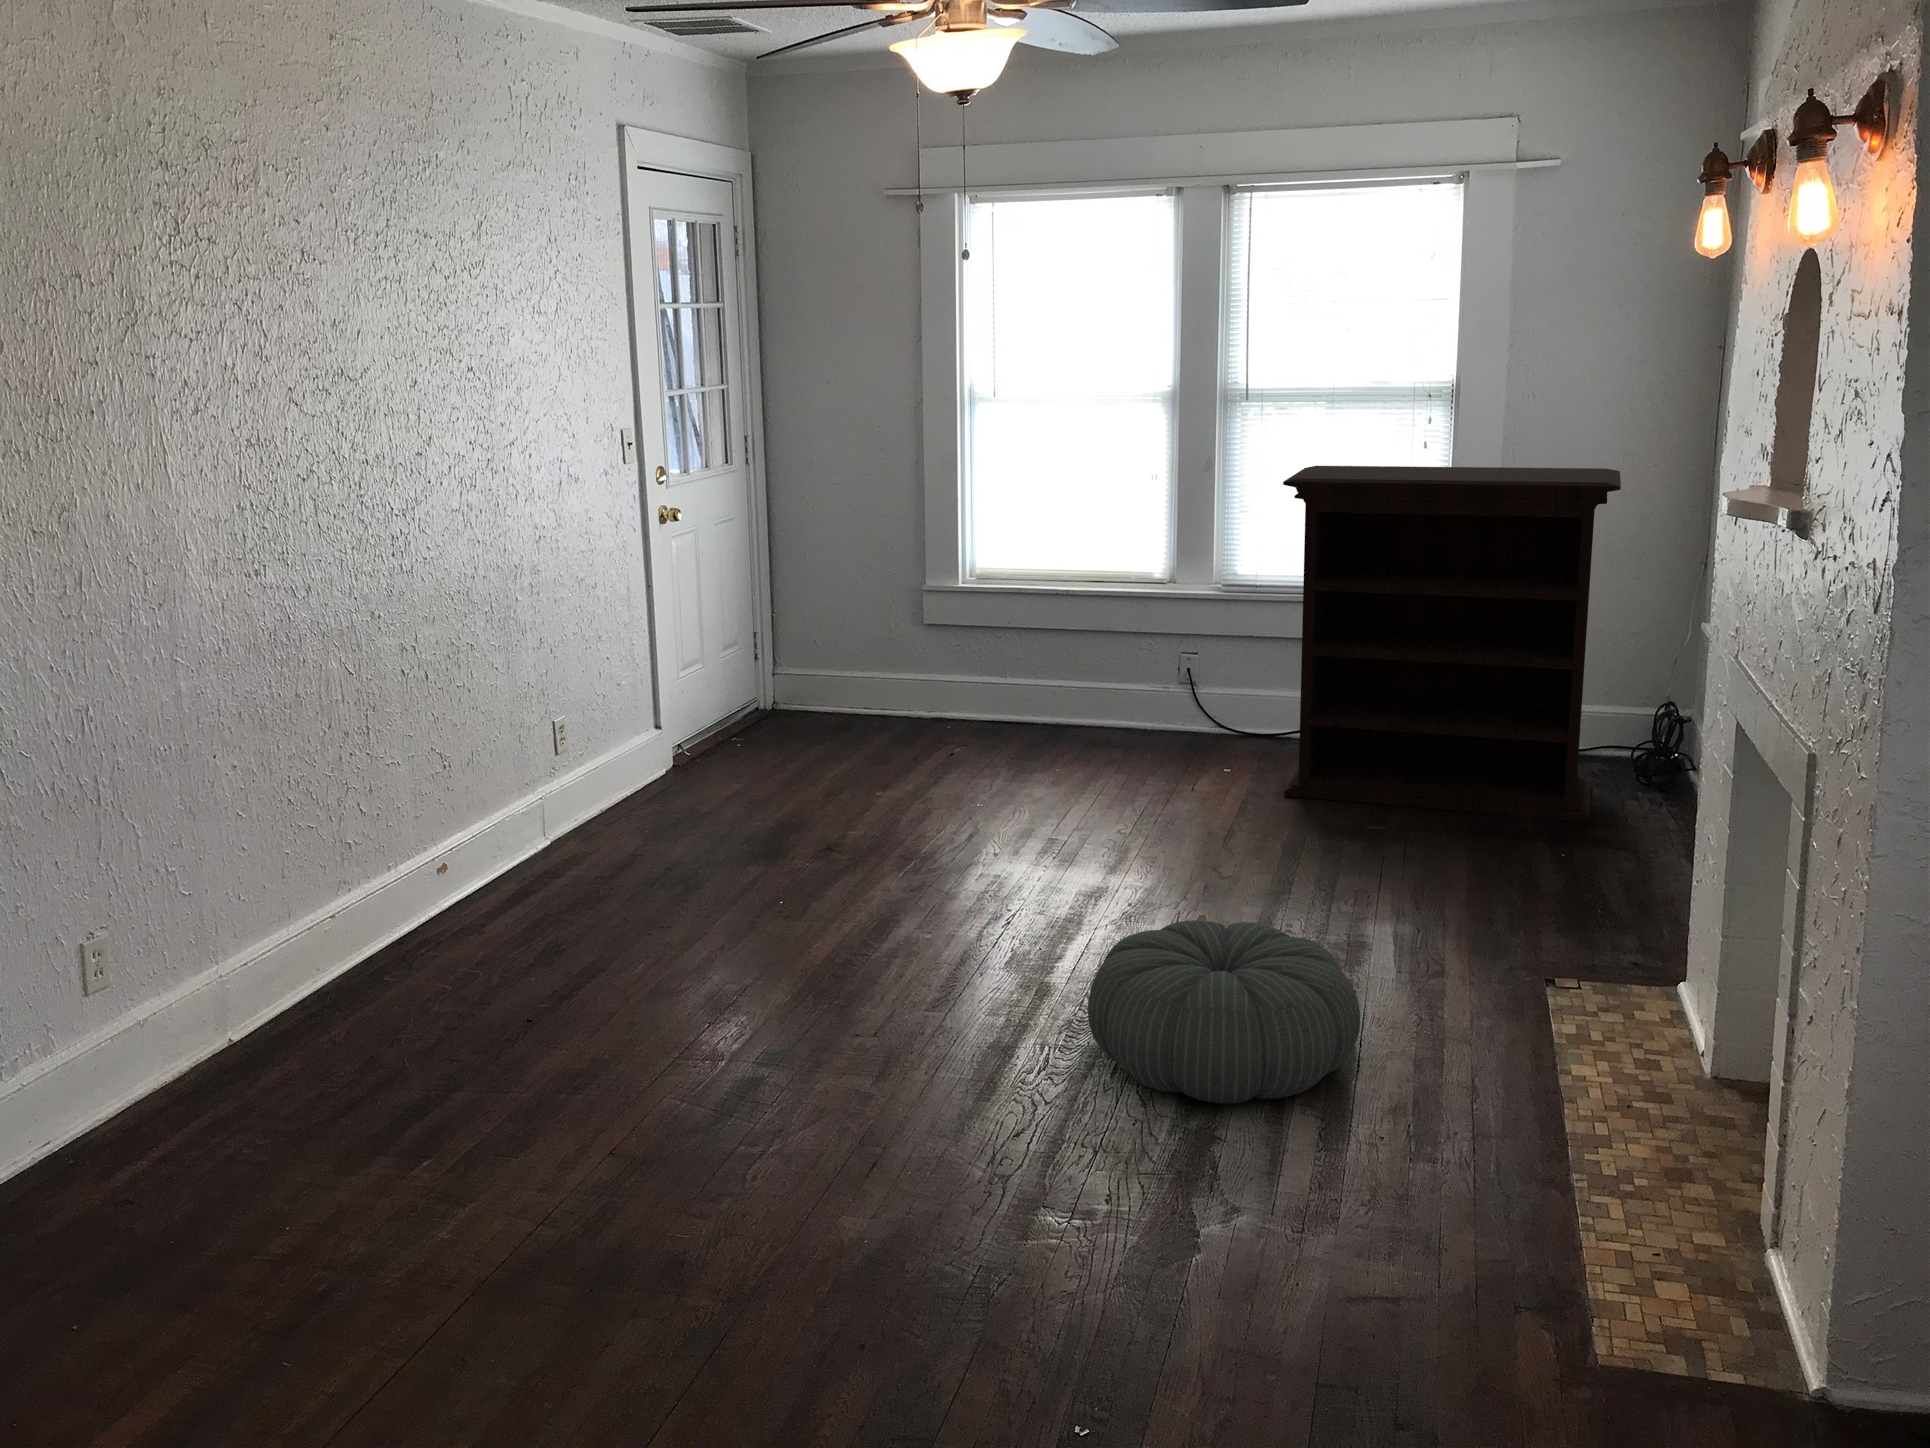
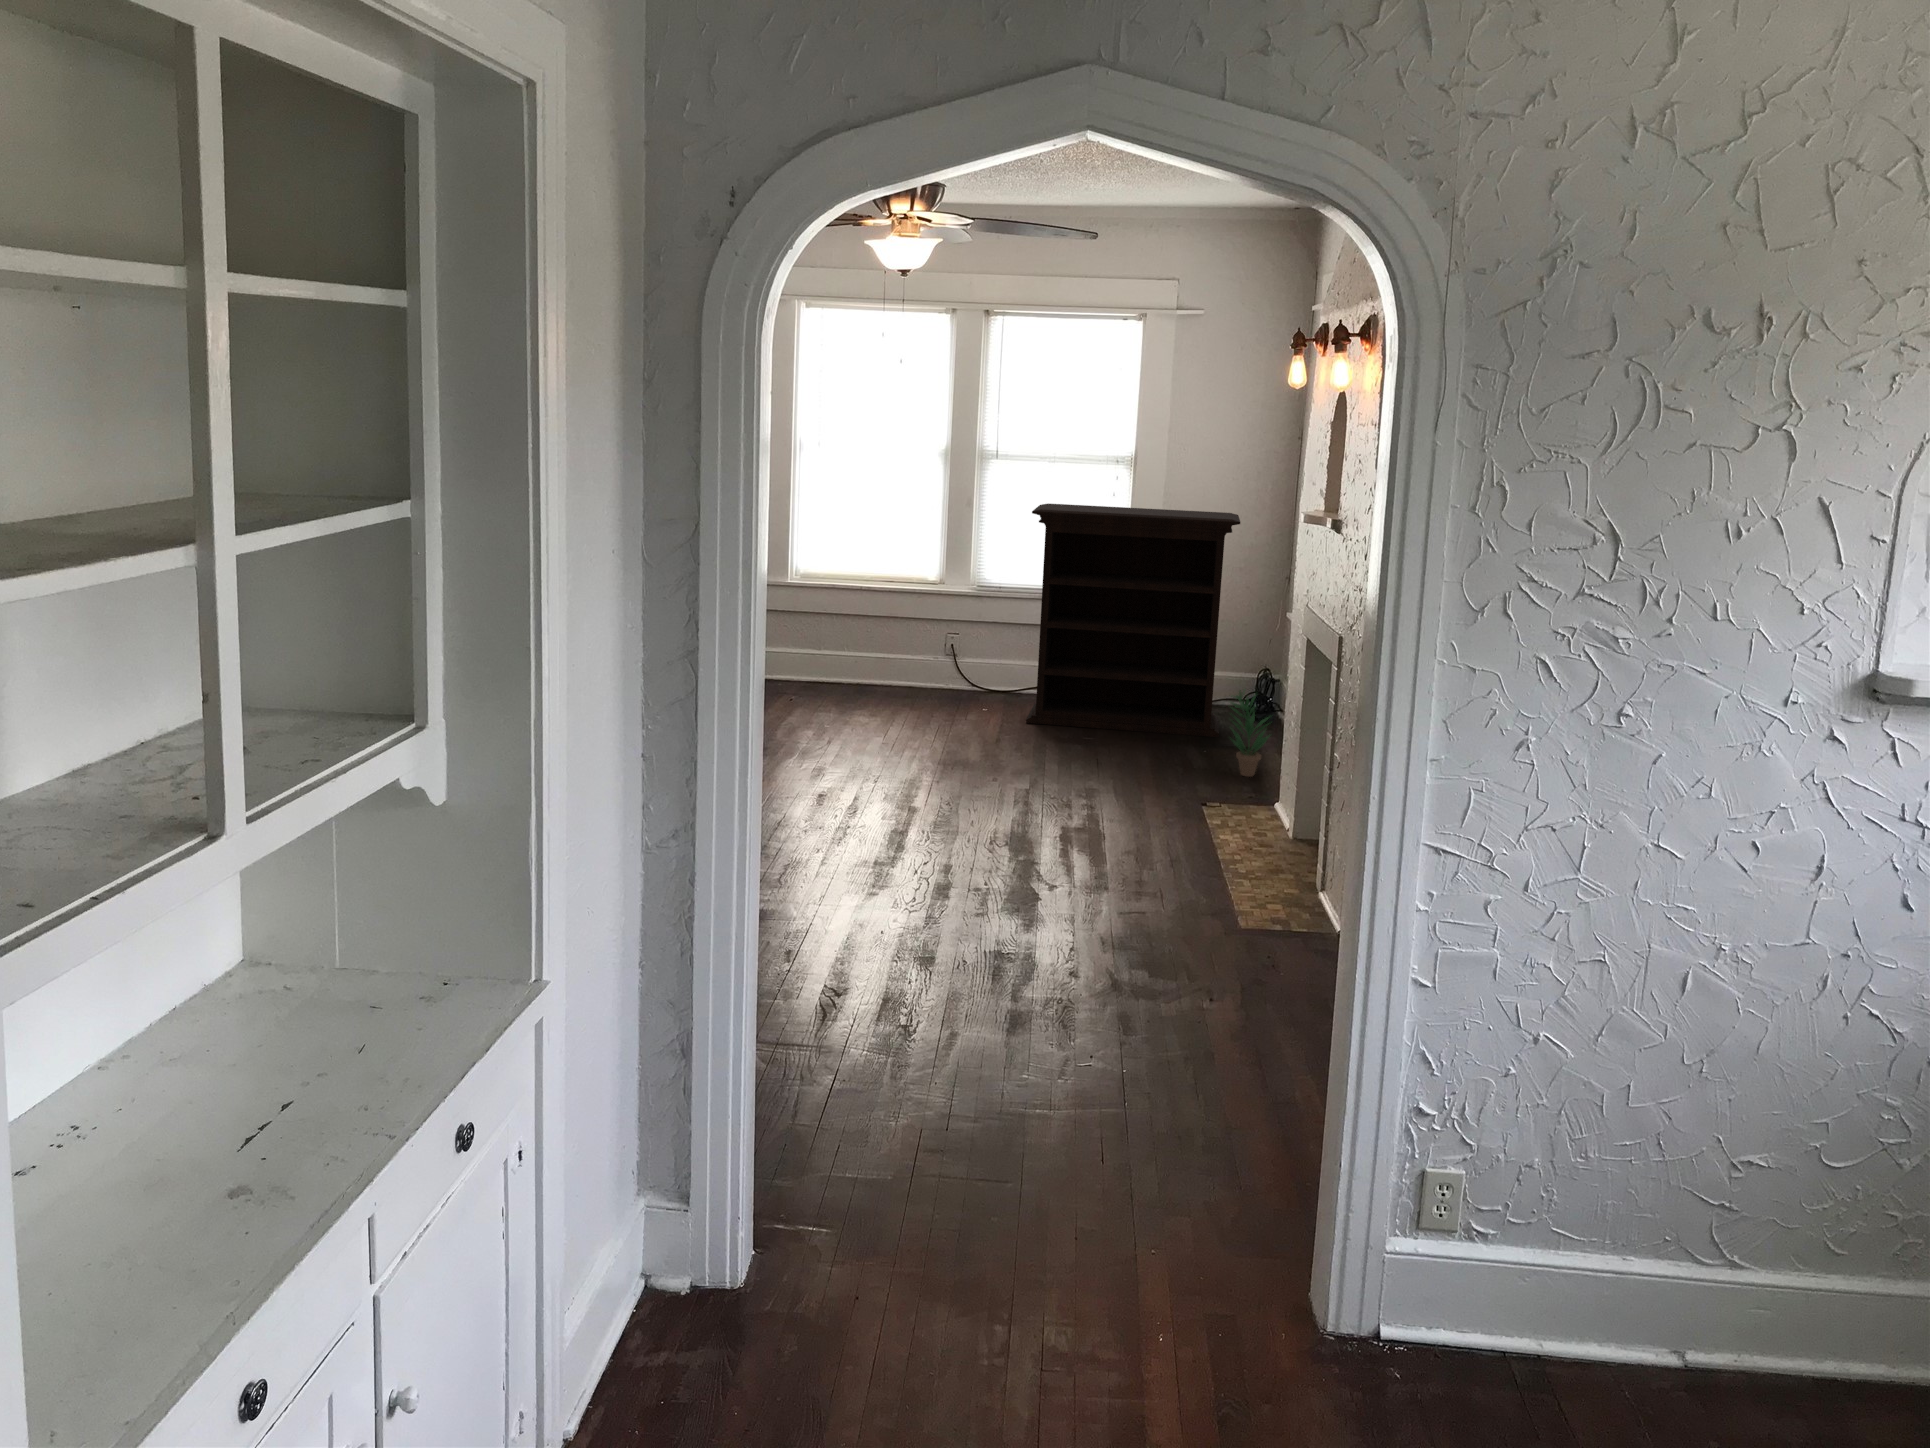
potted plant: none [1596,766,1678,913] -> present [1231,692,1269,777]
pouf: present [1088,920,1360,1104] -> none [952,759,1108,850]

